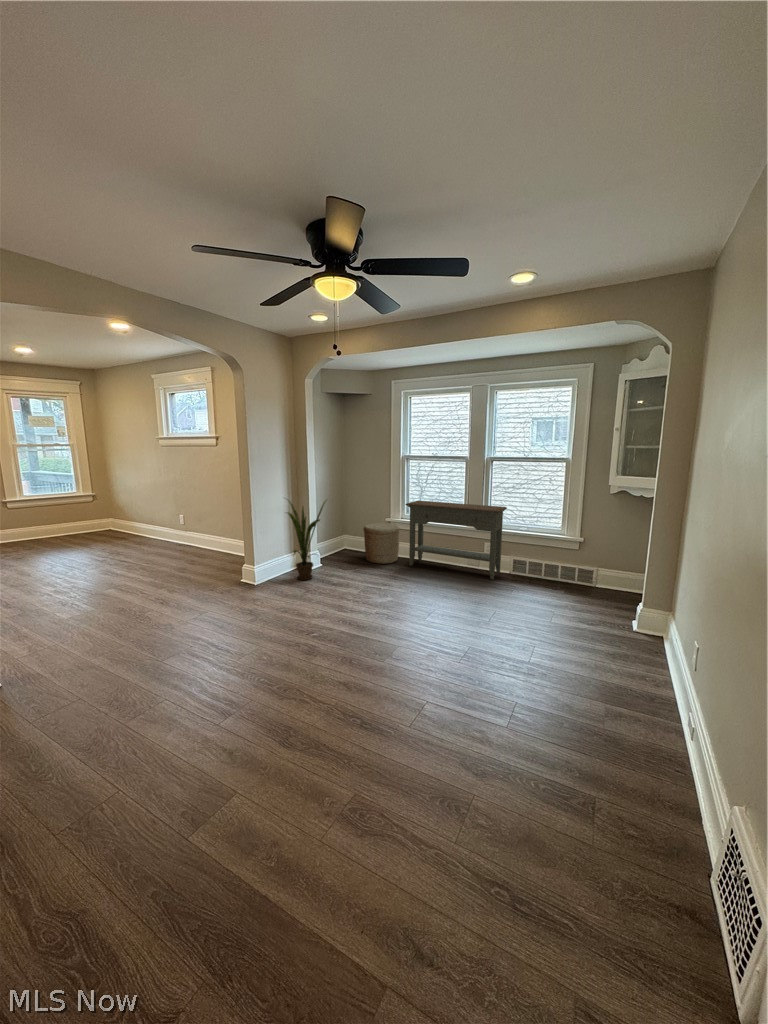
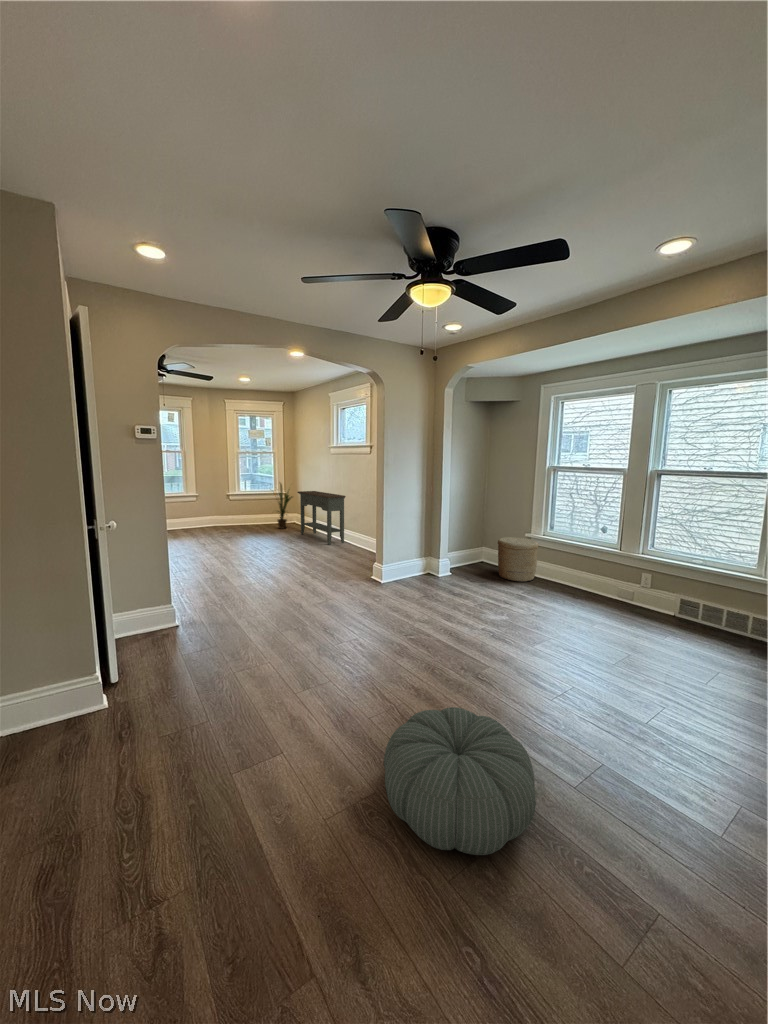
house plant: present [288,500,327,580] -> present [278,483,292,529]
console table: present [406,500,507,579] -> present [297,491,346,545]
pouf: none [359,695,503,831] -> present [384,707,536,855]

